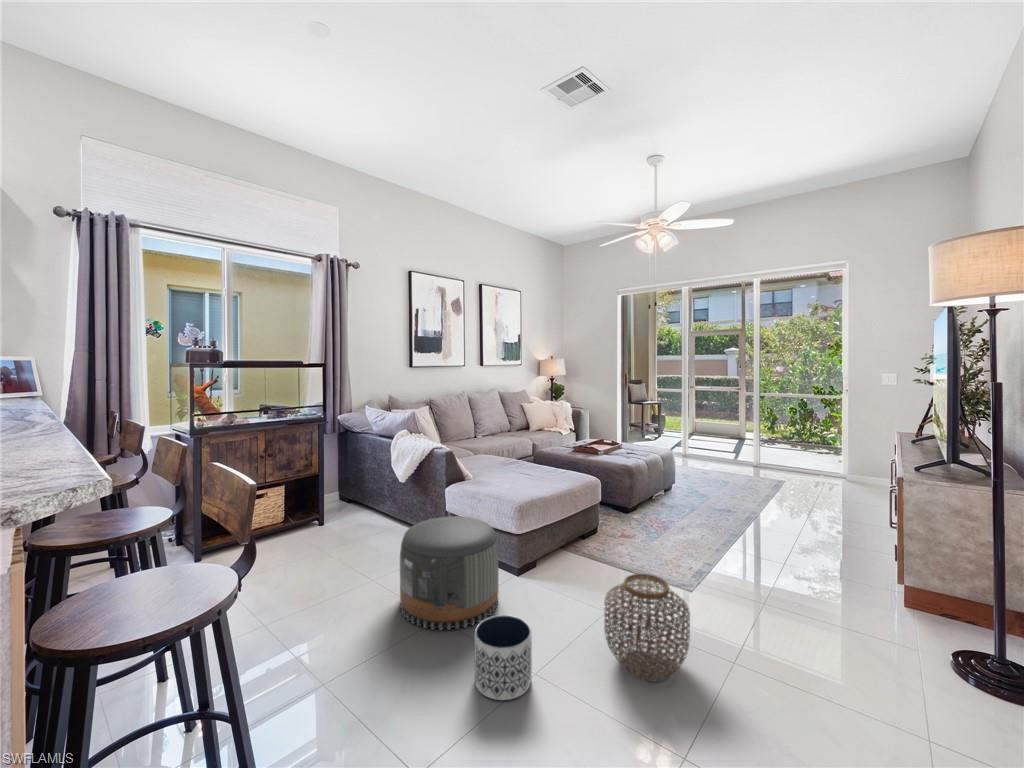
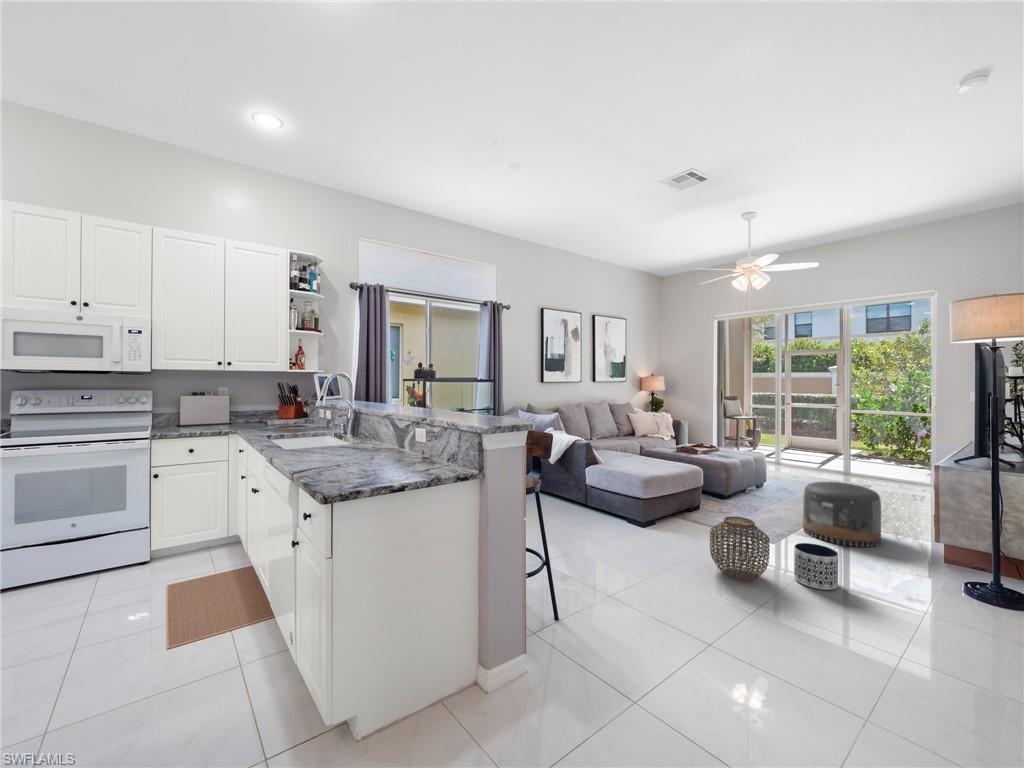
pouf: present [400,516,499,630] -> present [803,482,881,547]
planter: present [474,615,532,700] -> present [794,543,838,590]

